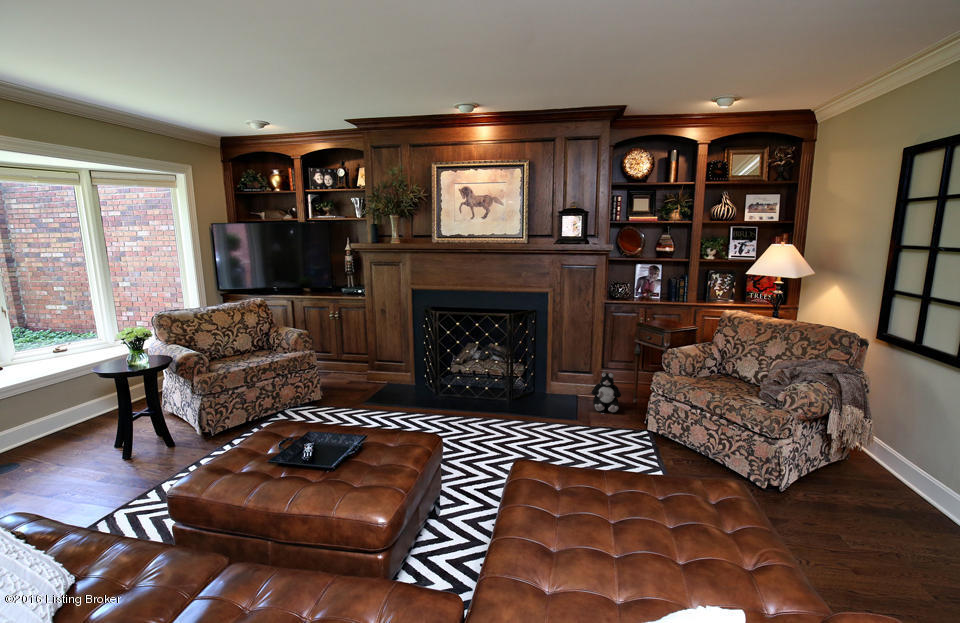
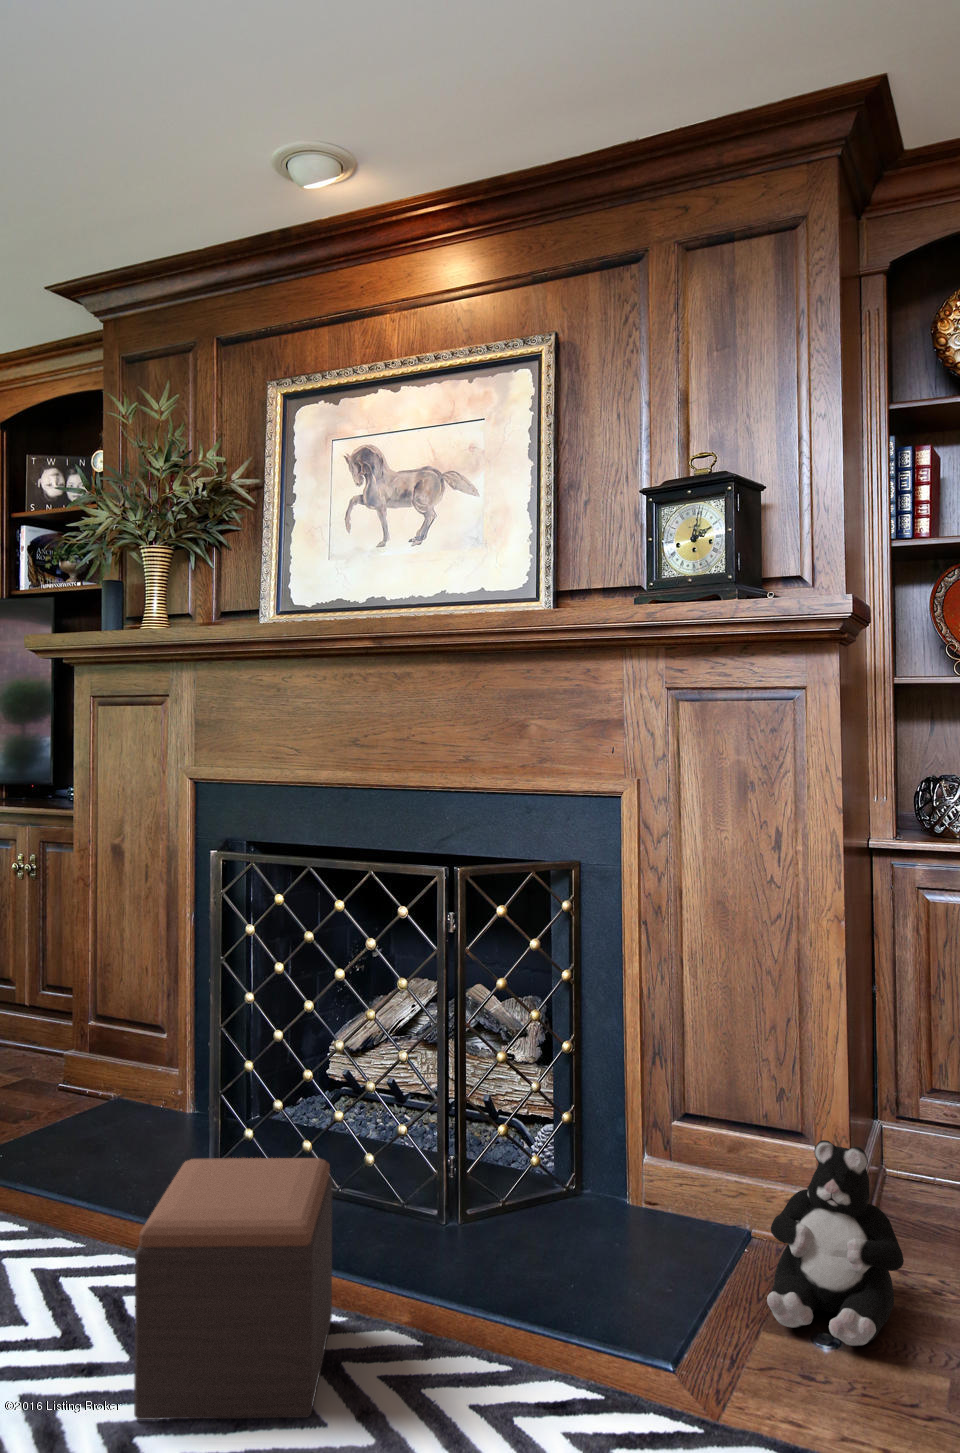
footstool: none [469,386,516,441] -> present [134,1158,333,1420]

